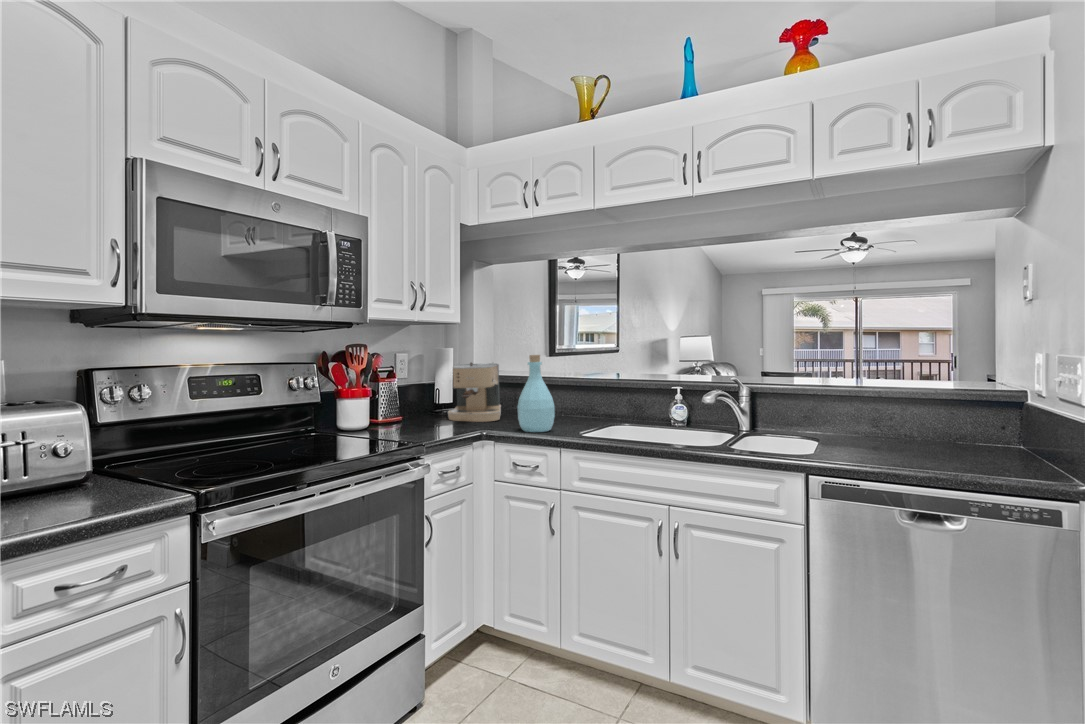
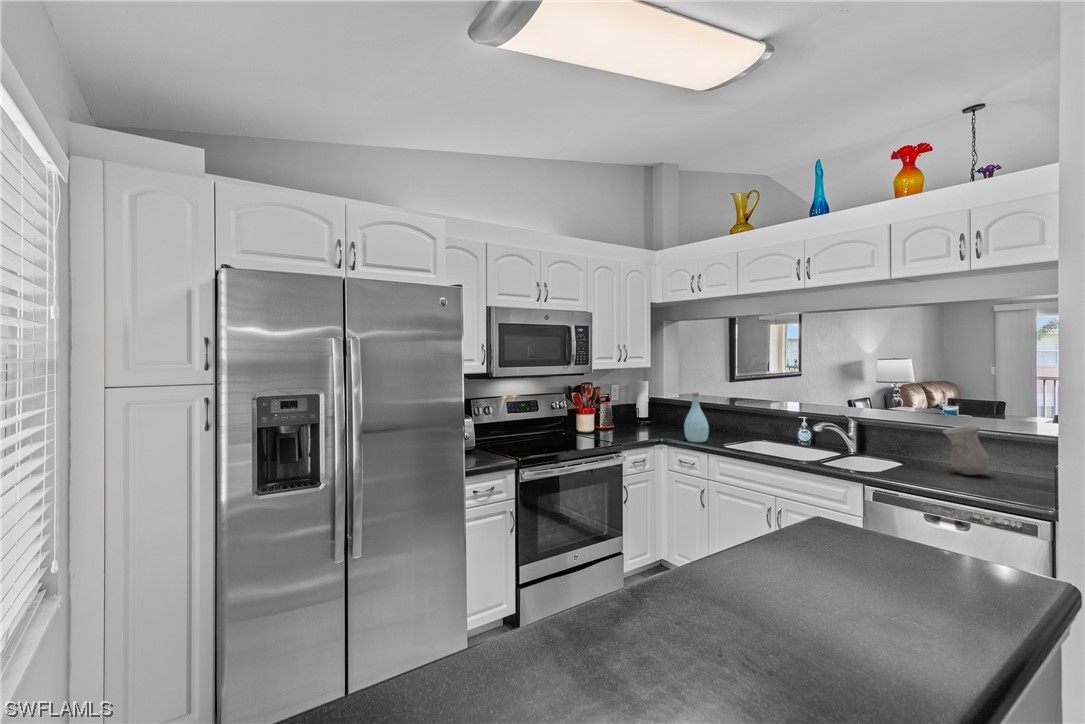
coffee maker: present [448,363,501,422] -> none [643,393,680,433]
vase: none [875,383,935,451] -> present [943,425,990,475]

